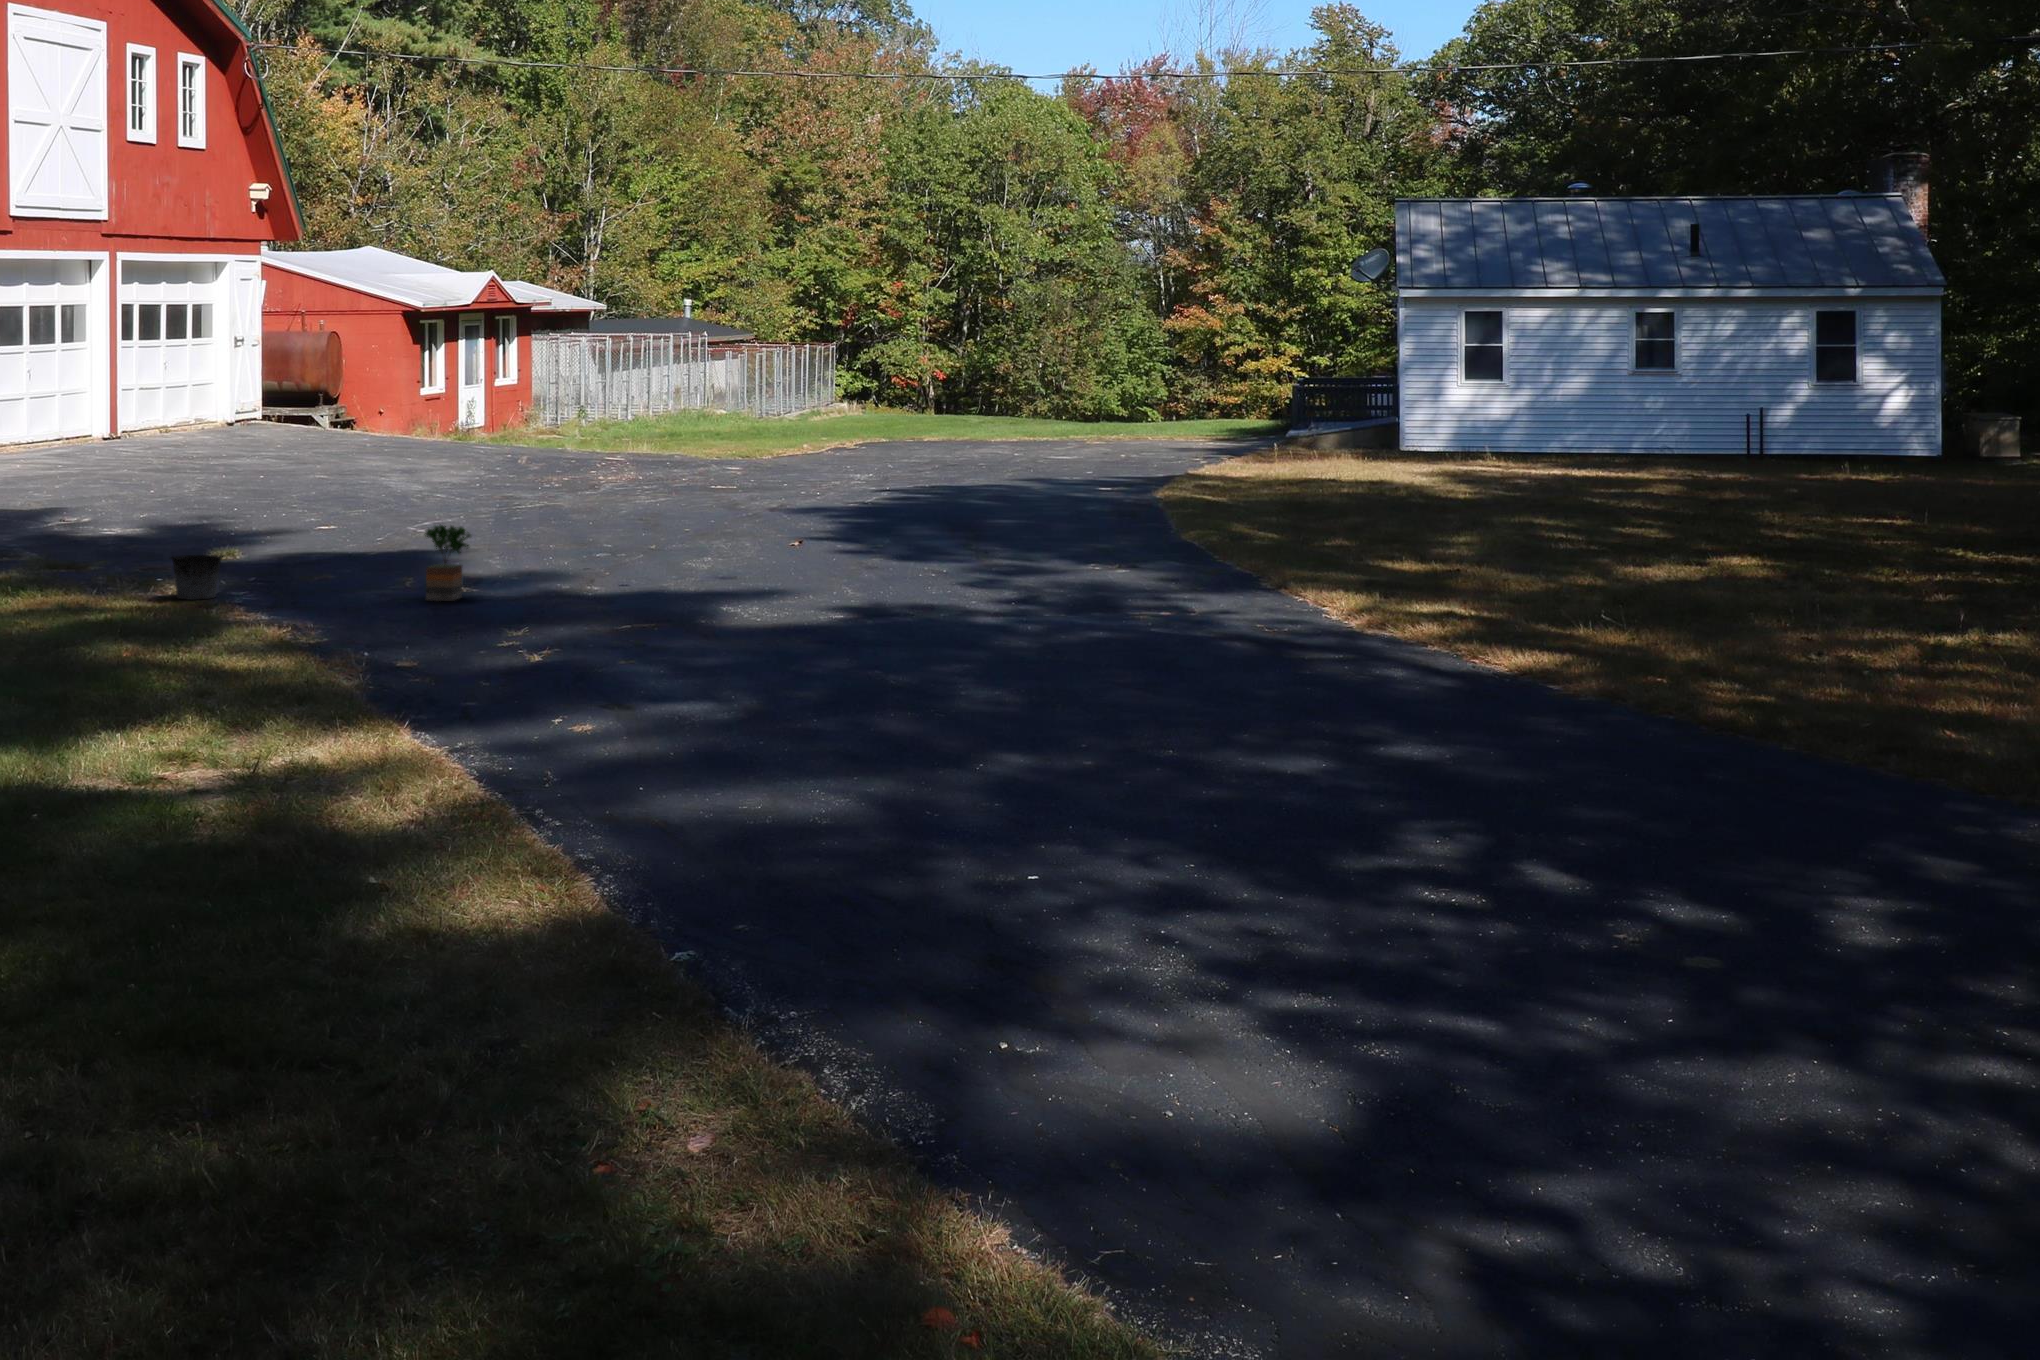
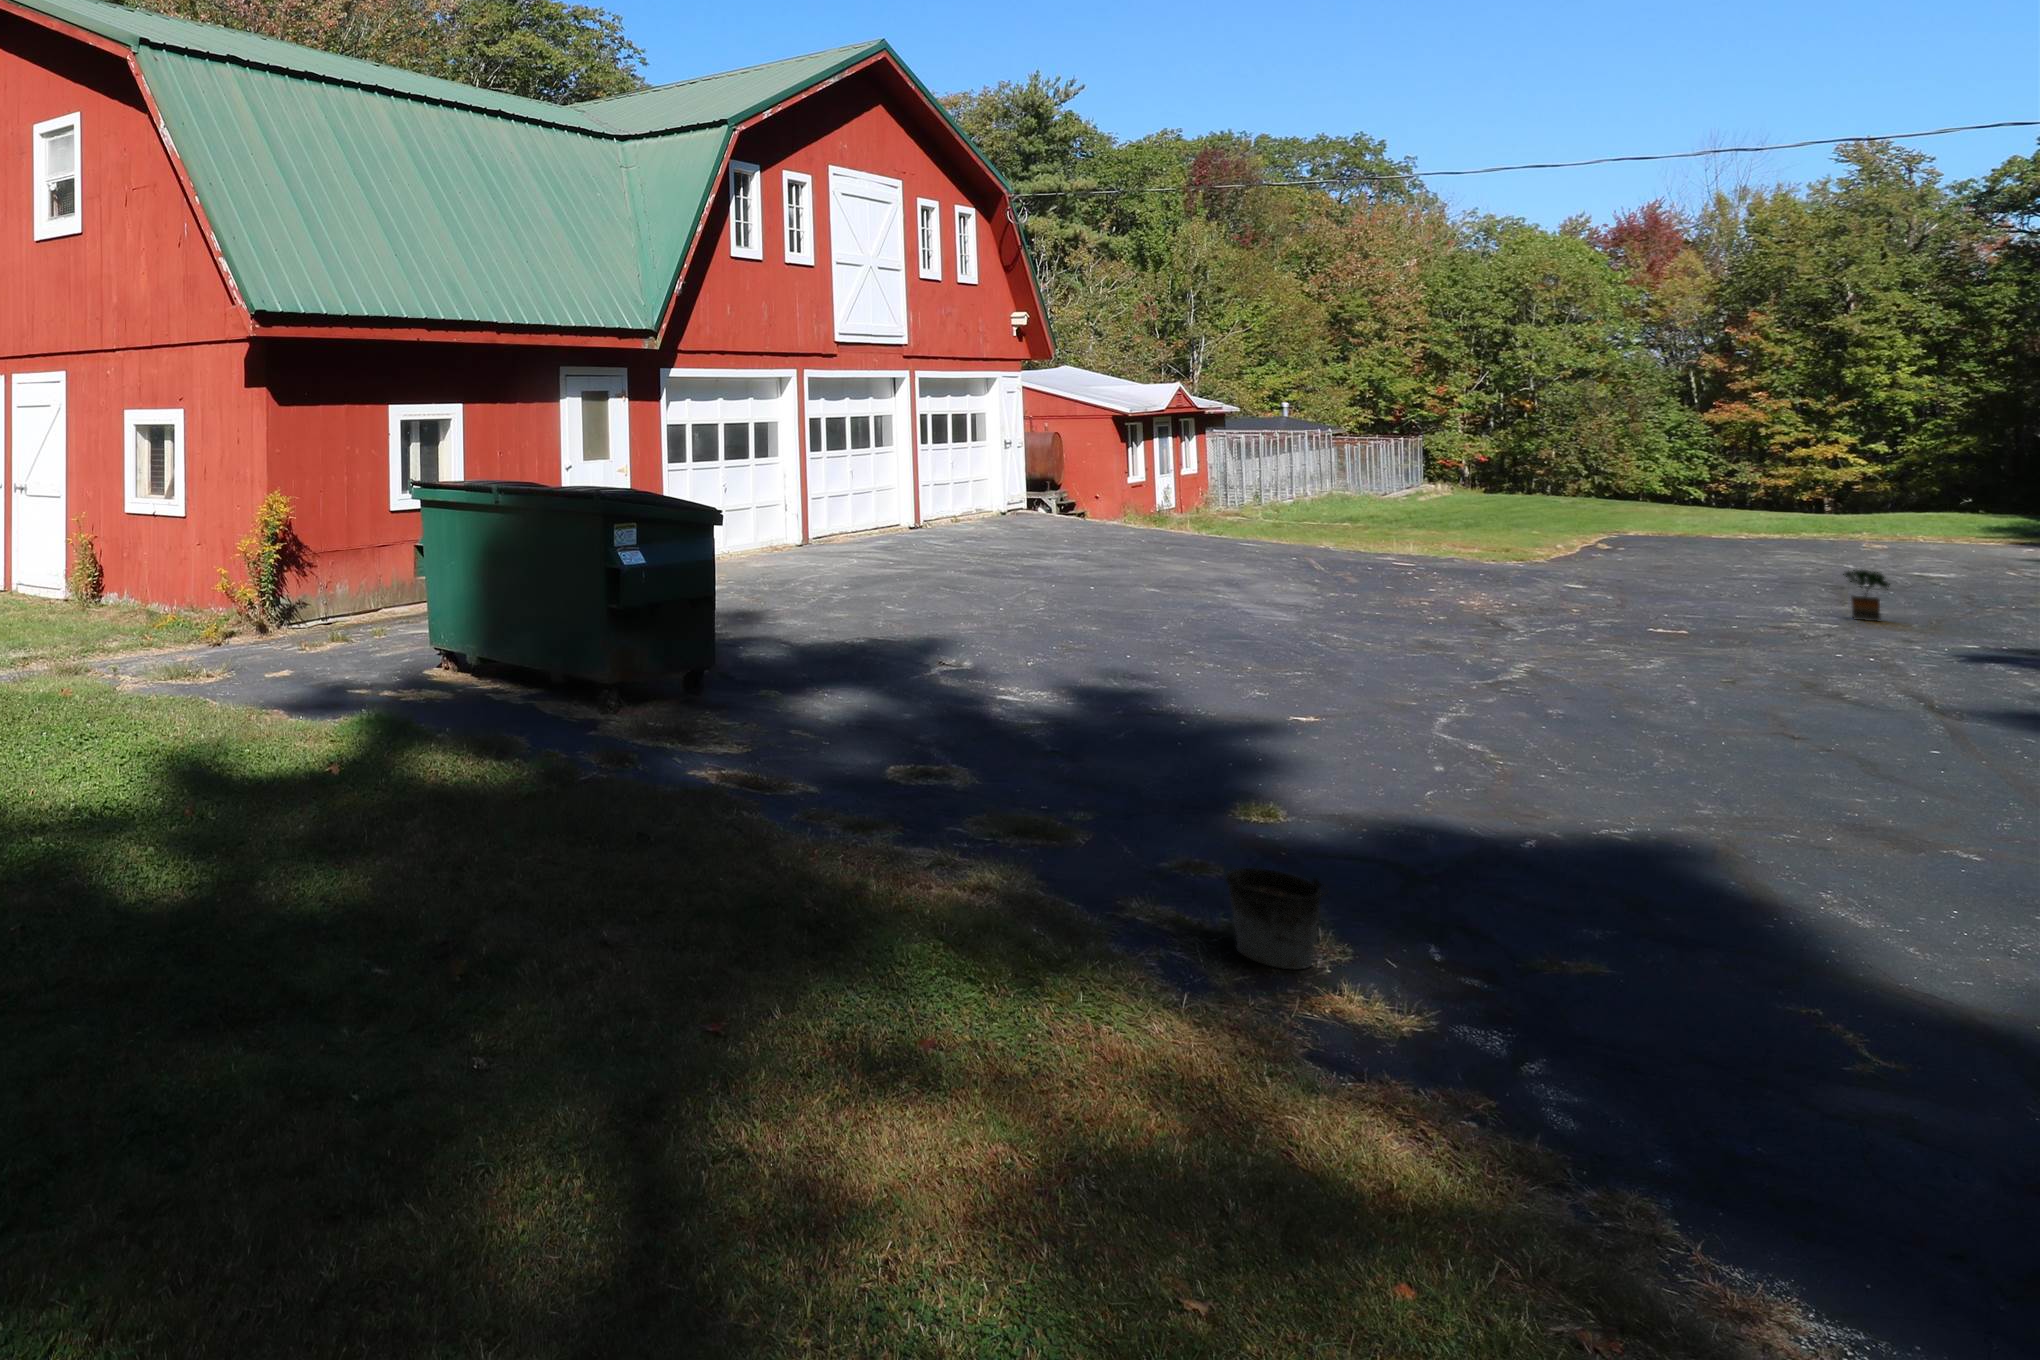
potted tree: present [425,524,471,601] -> present [1843,570,1890,621]

